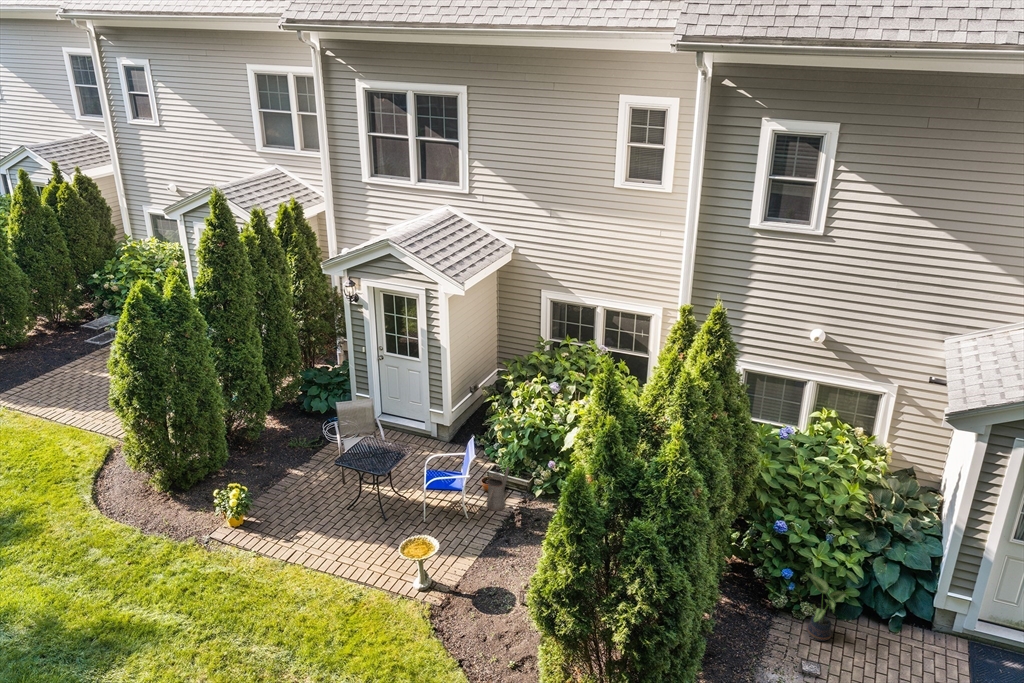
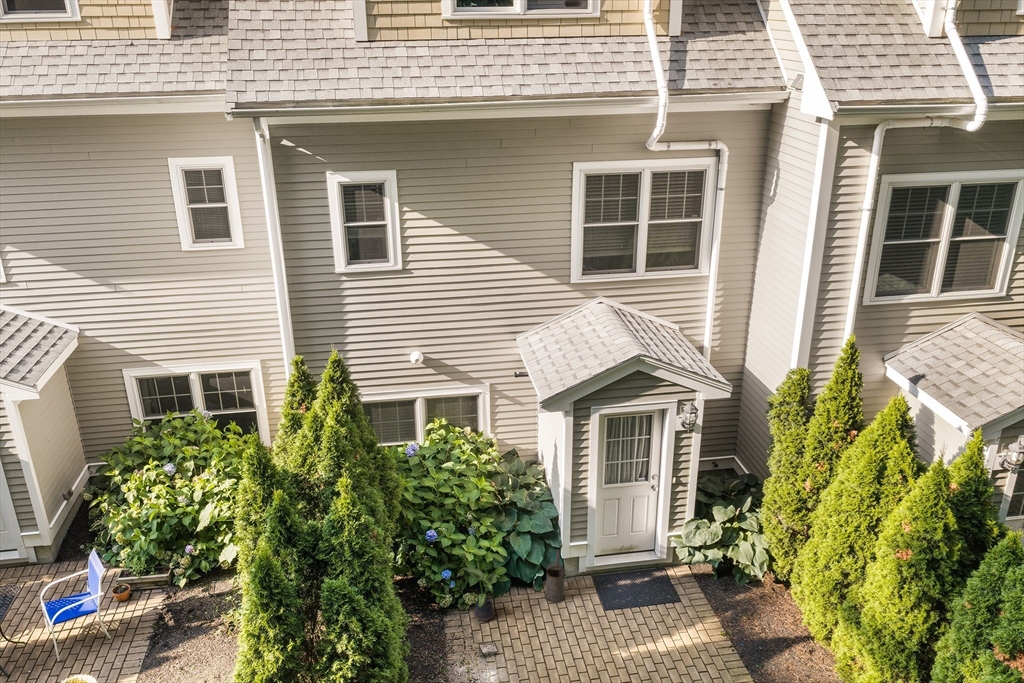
watering can: present [487,465,509,511] -> present [545,549,565,603]

